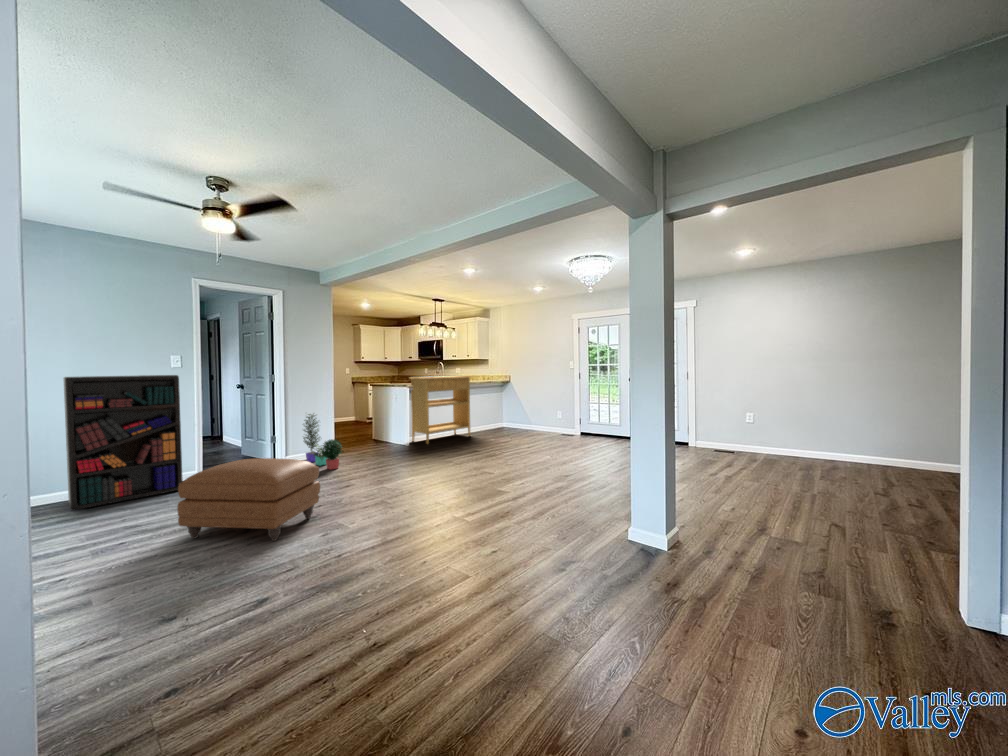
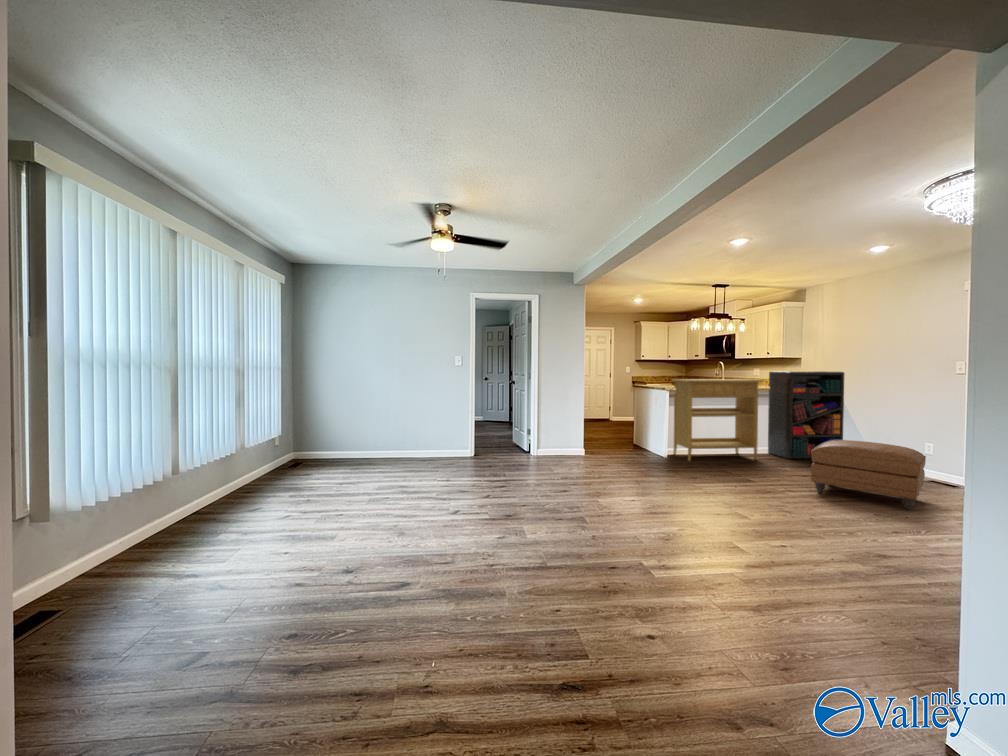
bookshelf: present [64,375,183,511] -> present [768,371,844,459]
potted plant: present [303,414,342,470] -> none [550,411,579,471]
ottoman: present [177,458,320,541] -> present [811,440,926,510]

